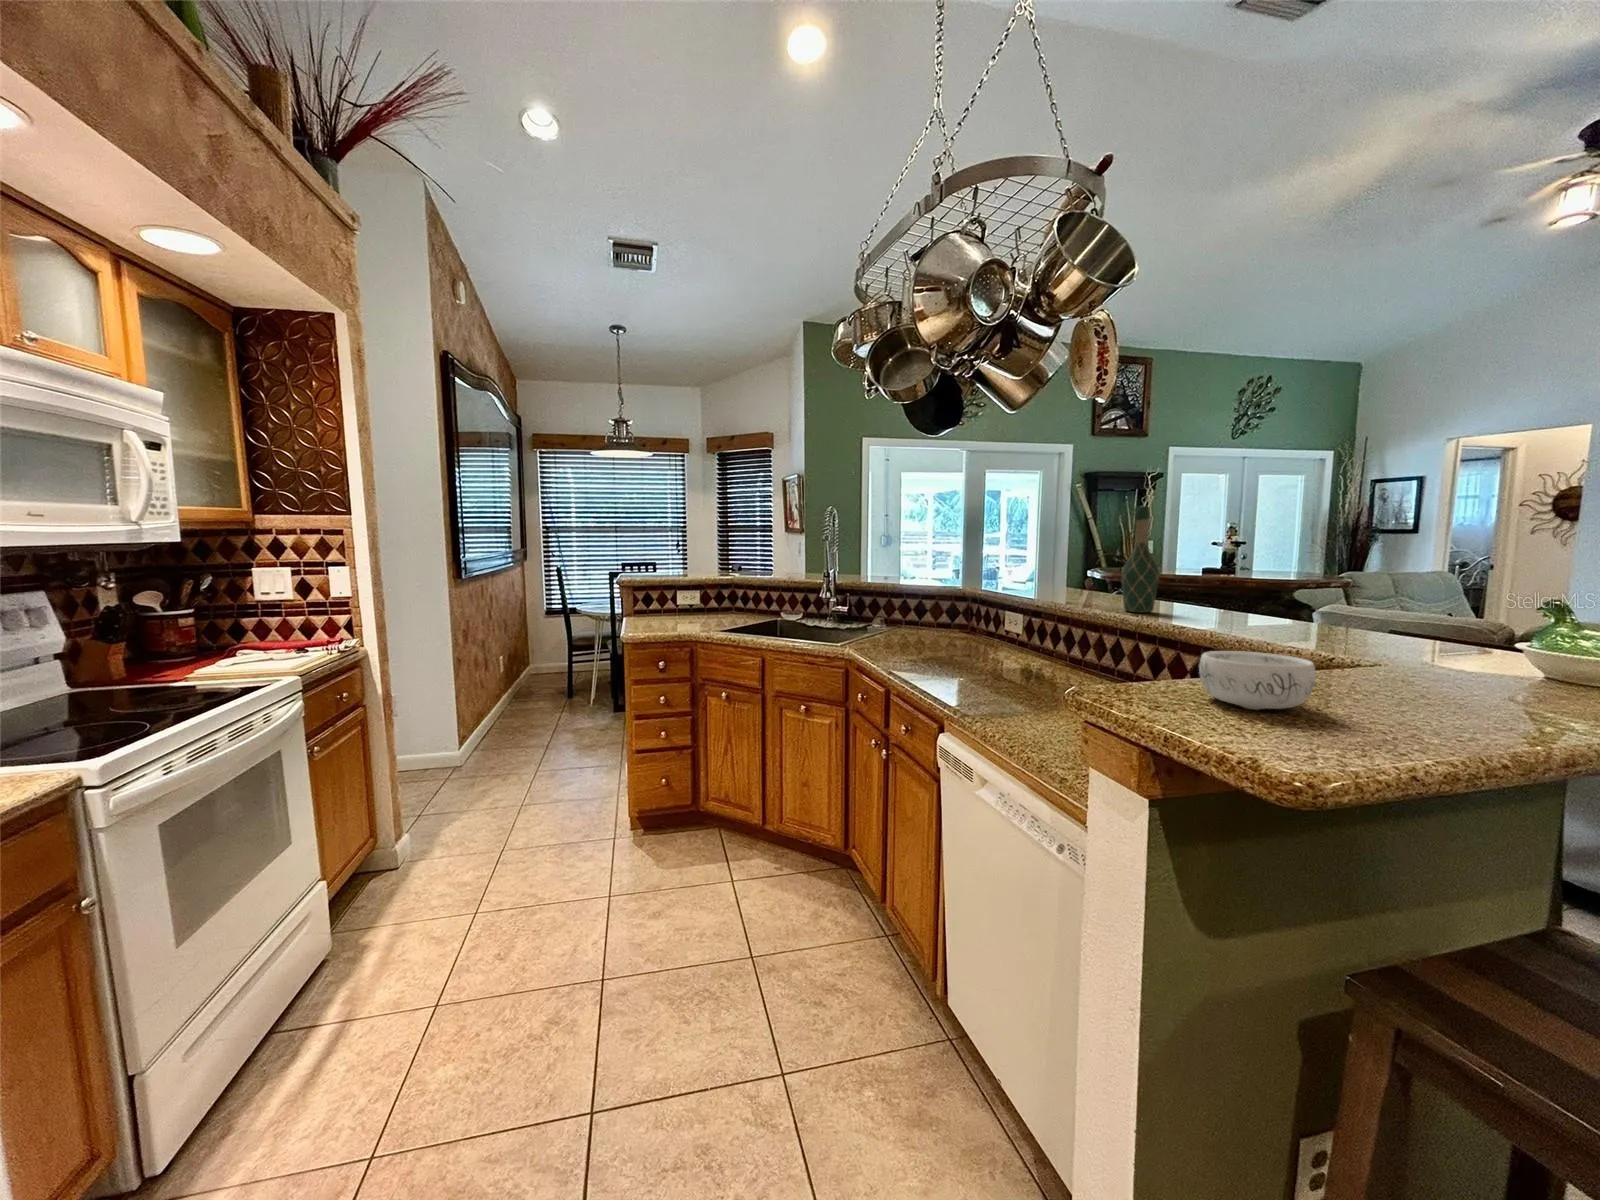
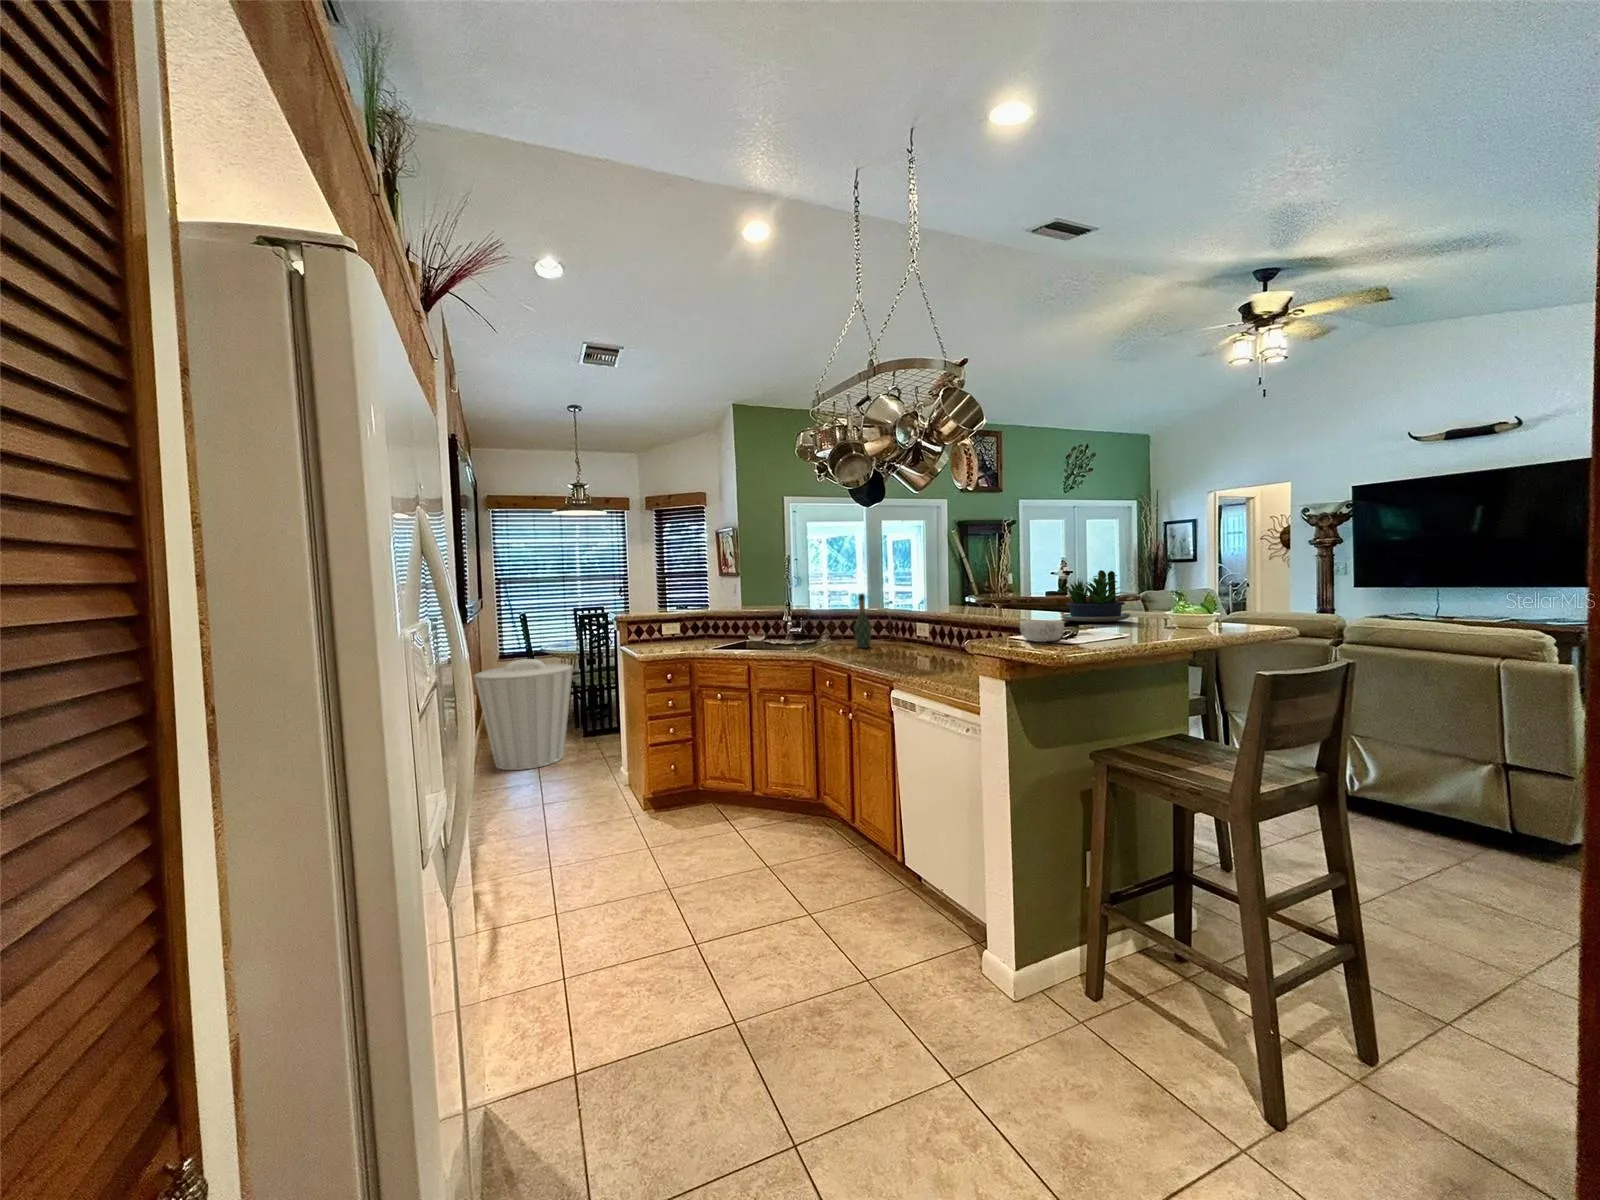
wine bottle: present [1121,506,1159,612] -> present [854,594,871,648]
potted plant: none [1261,544,1418,643] -> present [1062,570,1131,622]
trash can: none [482,622,595,748] -> present [475,659,573,770]

